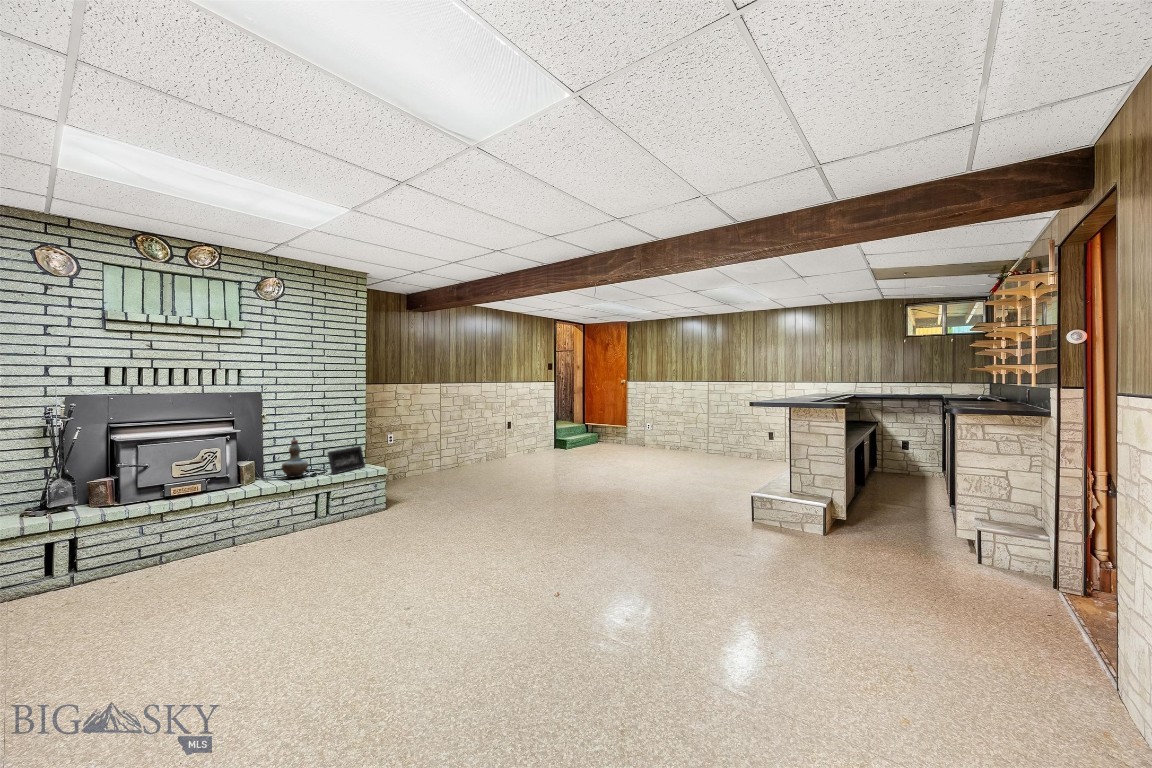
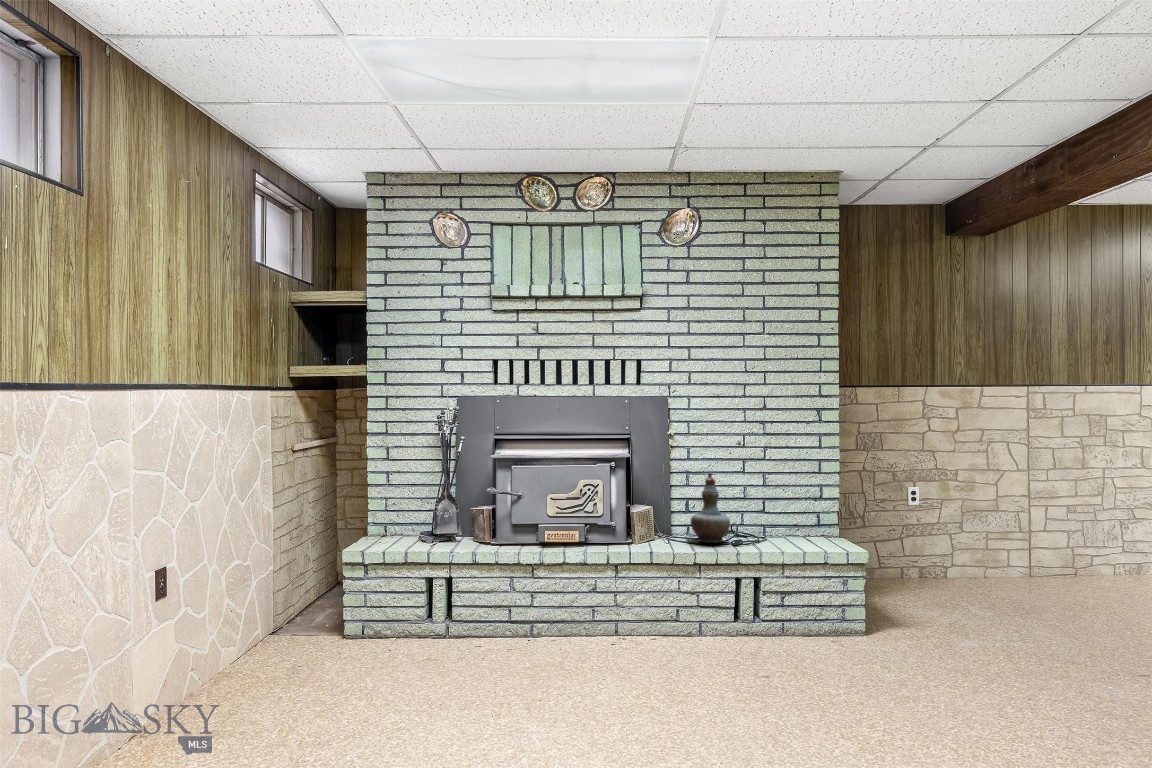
picture frame: present [328,446,365,474] -> none [761,501,834,548]

